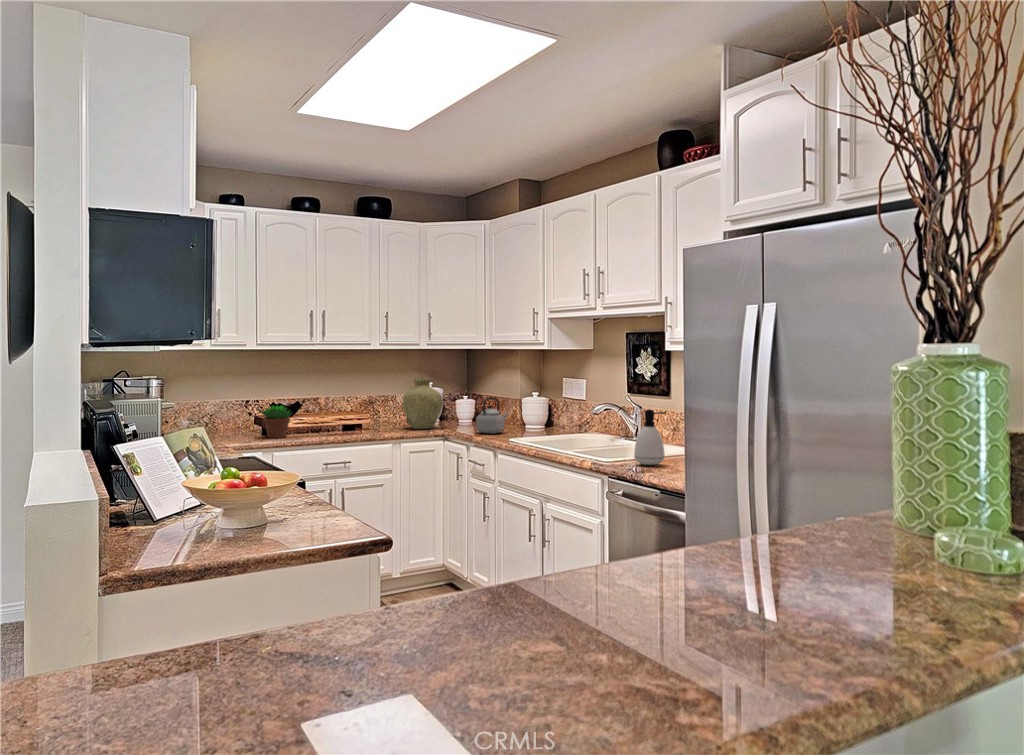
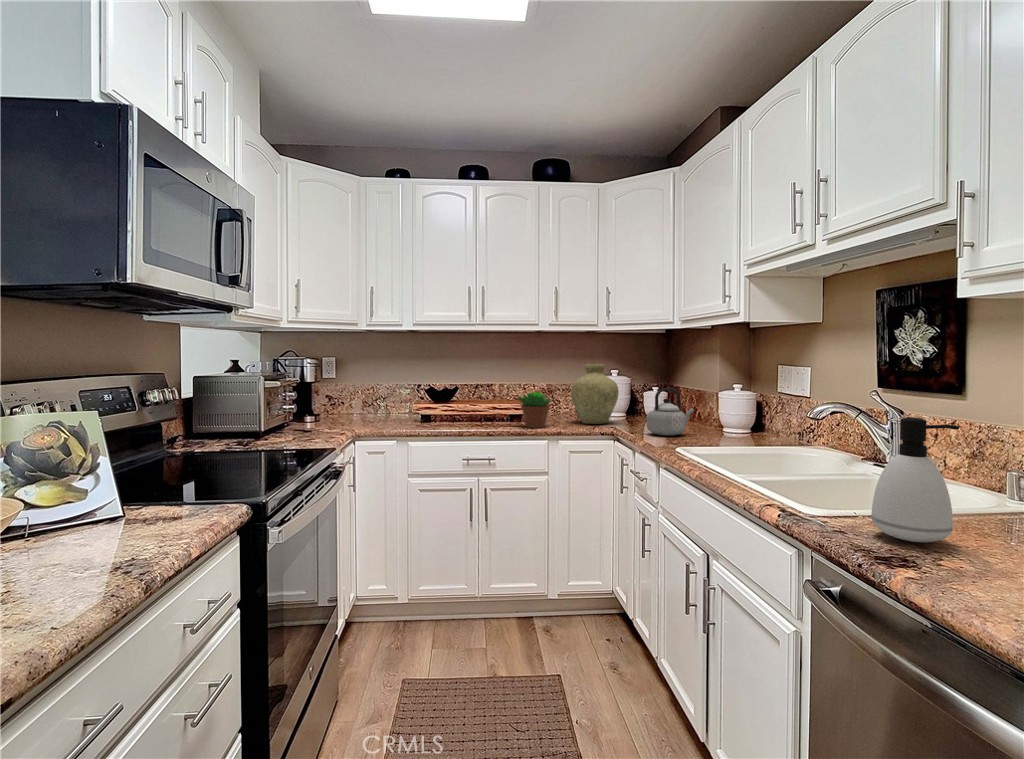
succulent plant: present [260,405,291,438] -> present [517,391,551,428]

